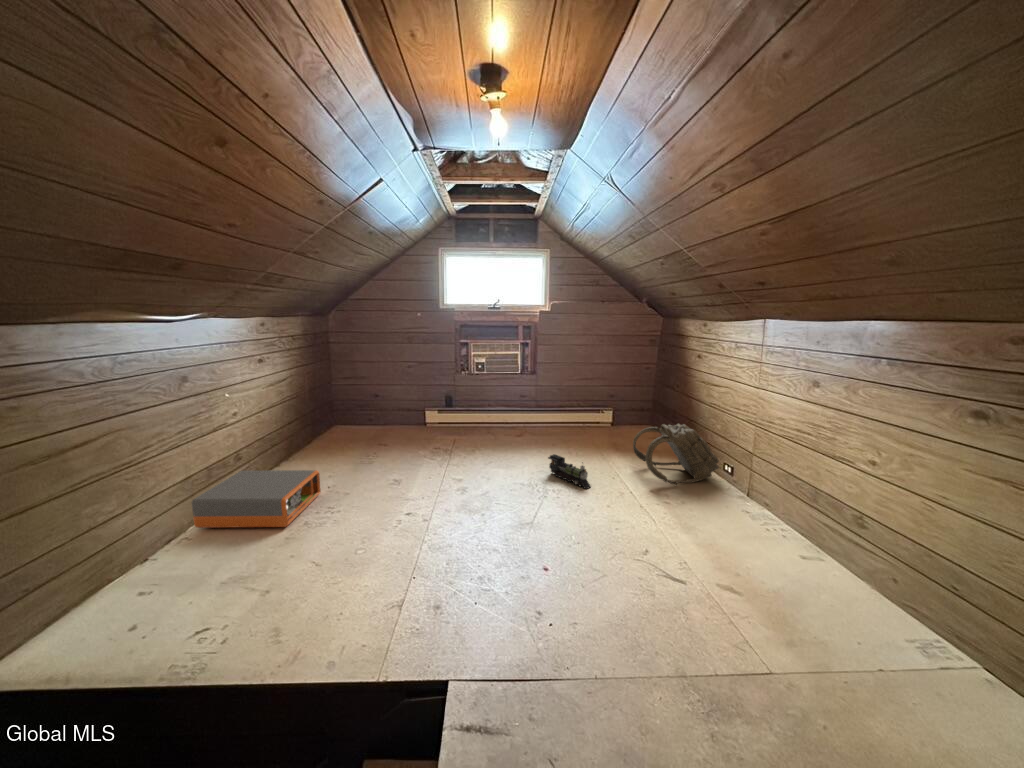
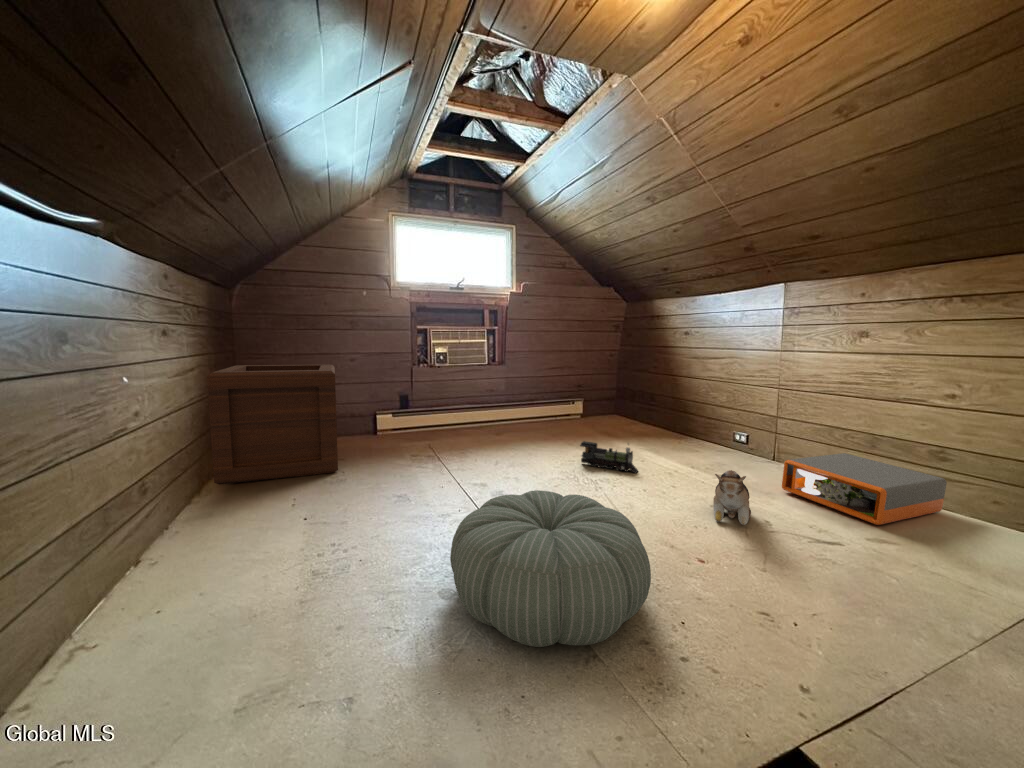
wooden crate: none [294,372,391,454] -> present [207,365,338,485]
backpack: present [633,424,719,485] -> none [648,397,732,459]
storage box: present [192,470,321,528] -> present [782,453,947,525]
pouf: none [336,492,467,592] -> present [450,490,651,647]
plush toy: none [579,501,637,549] -> present [713,470,751,525]

